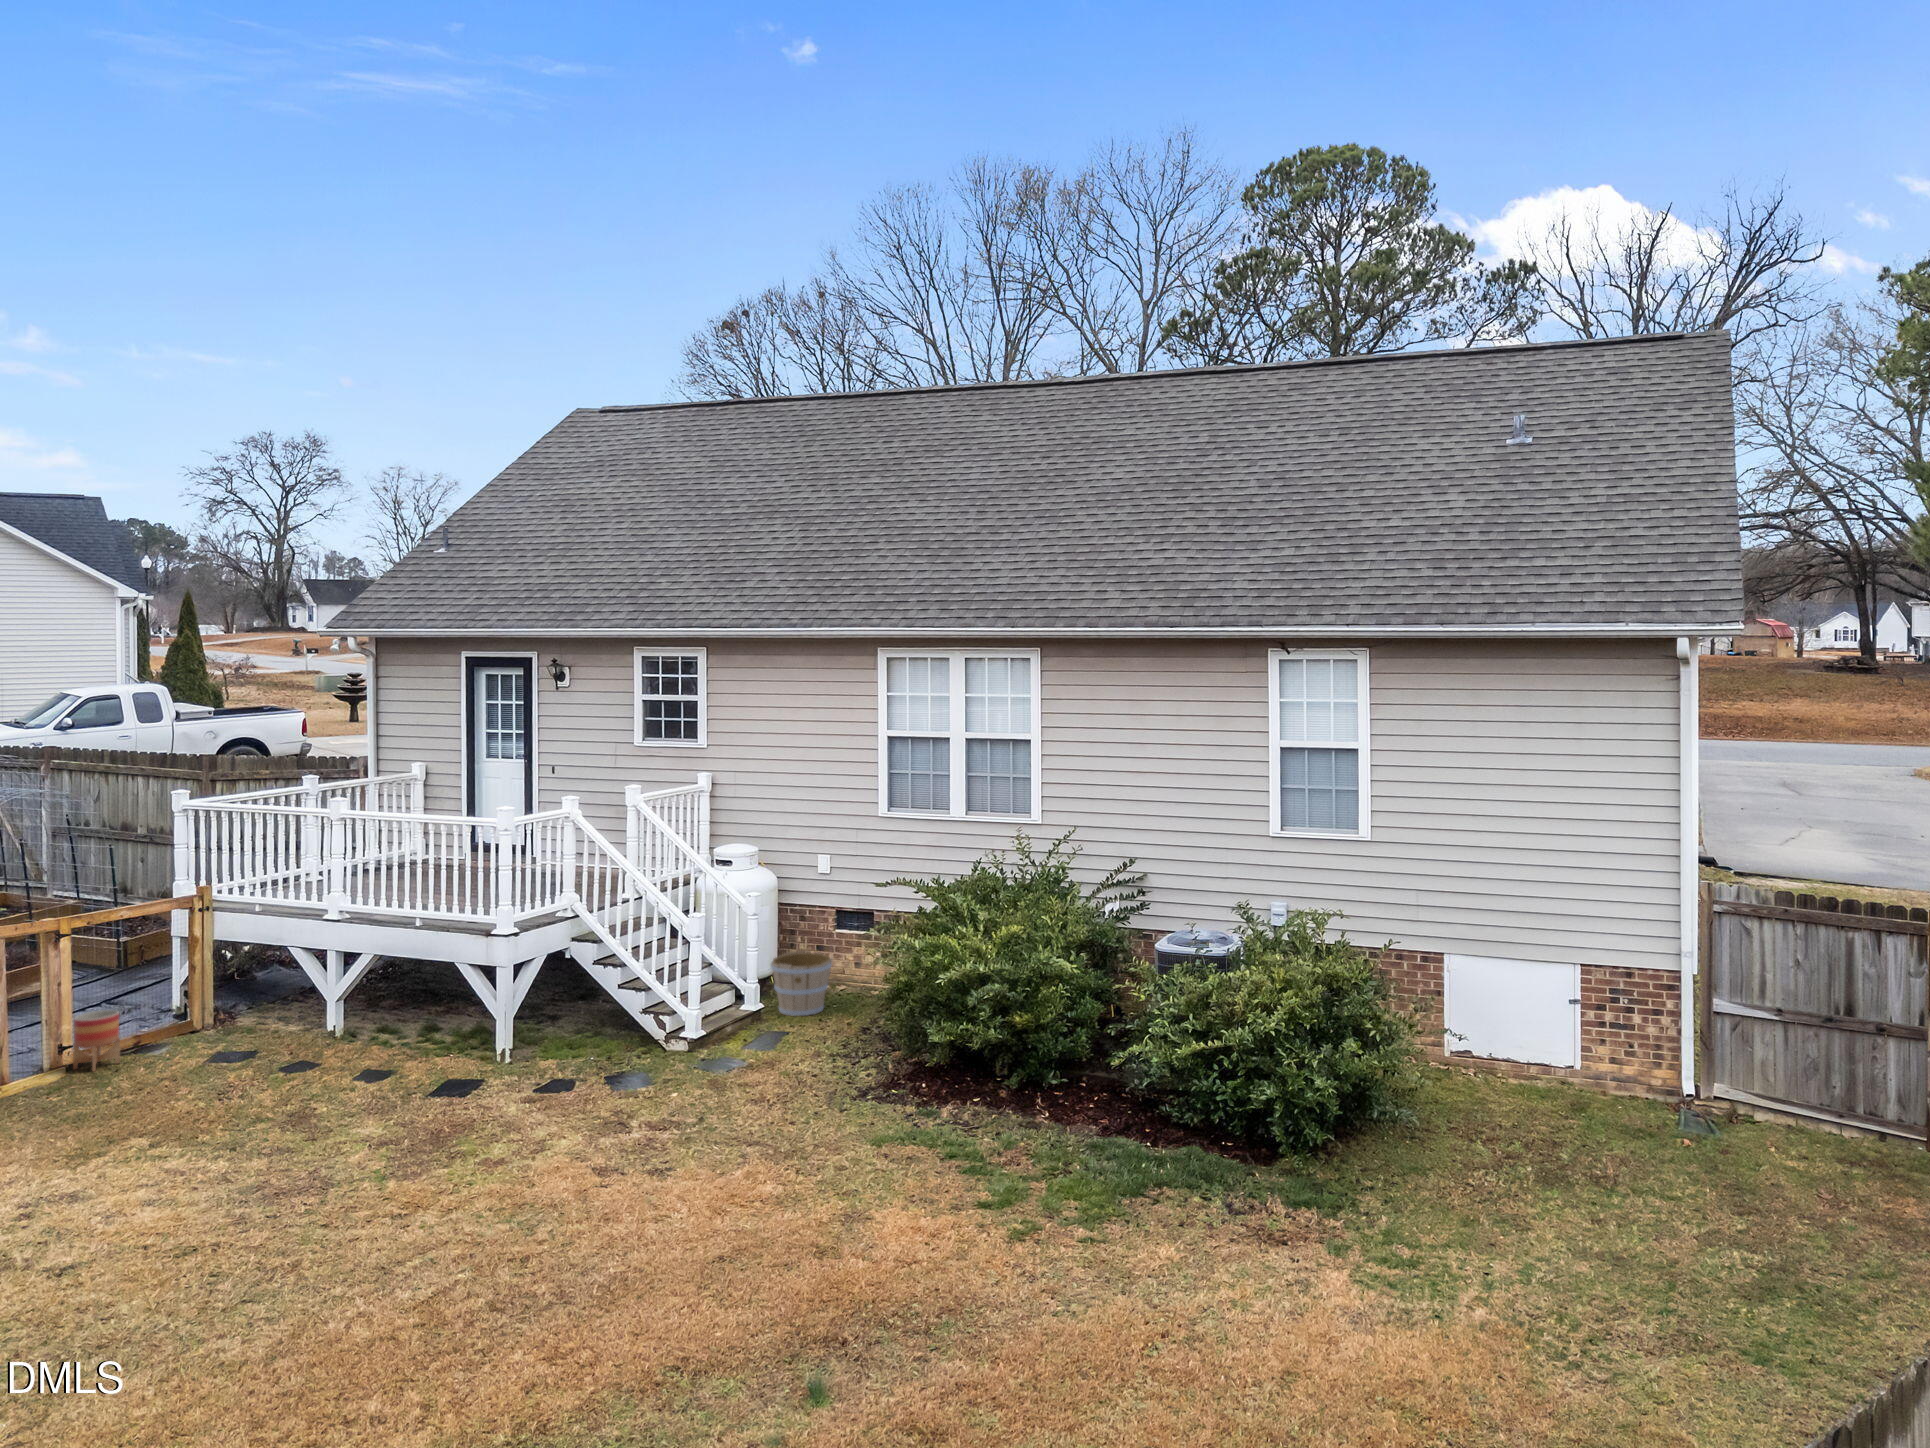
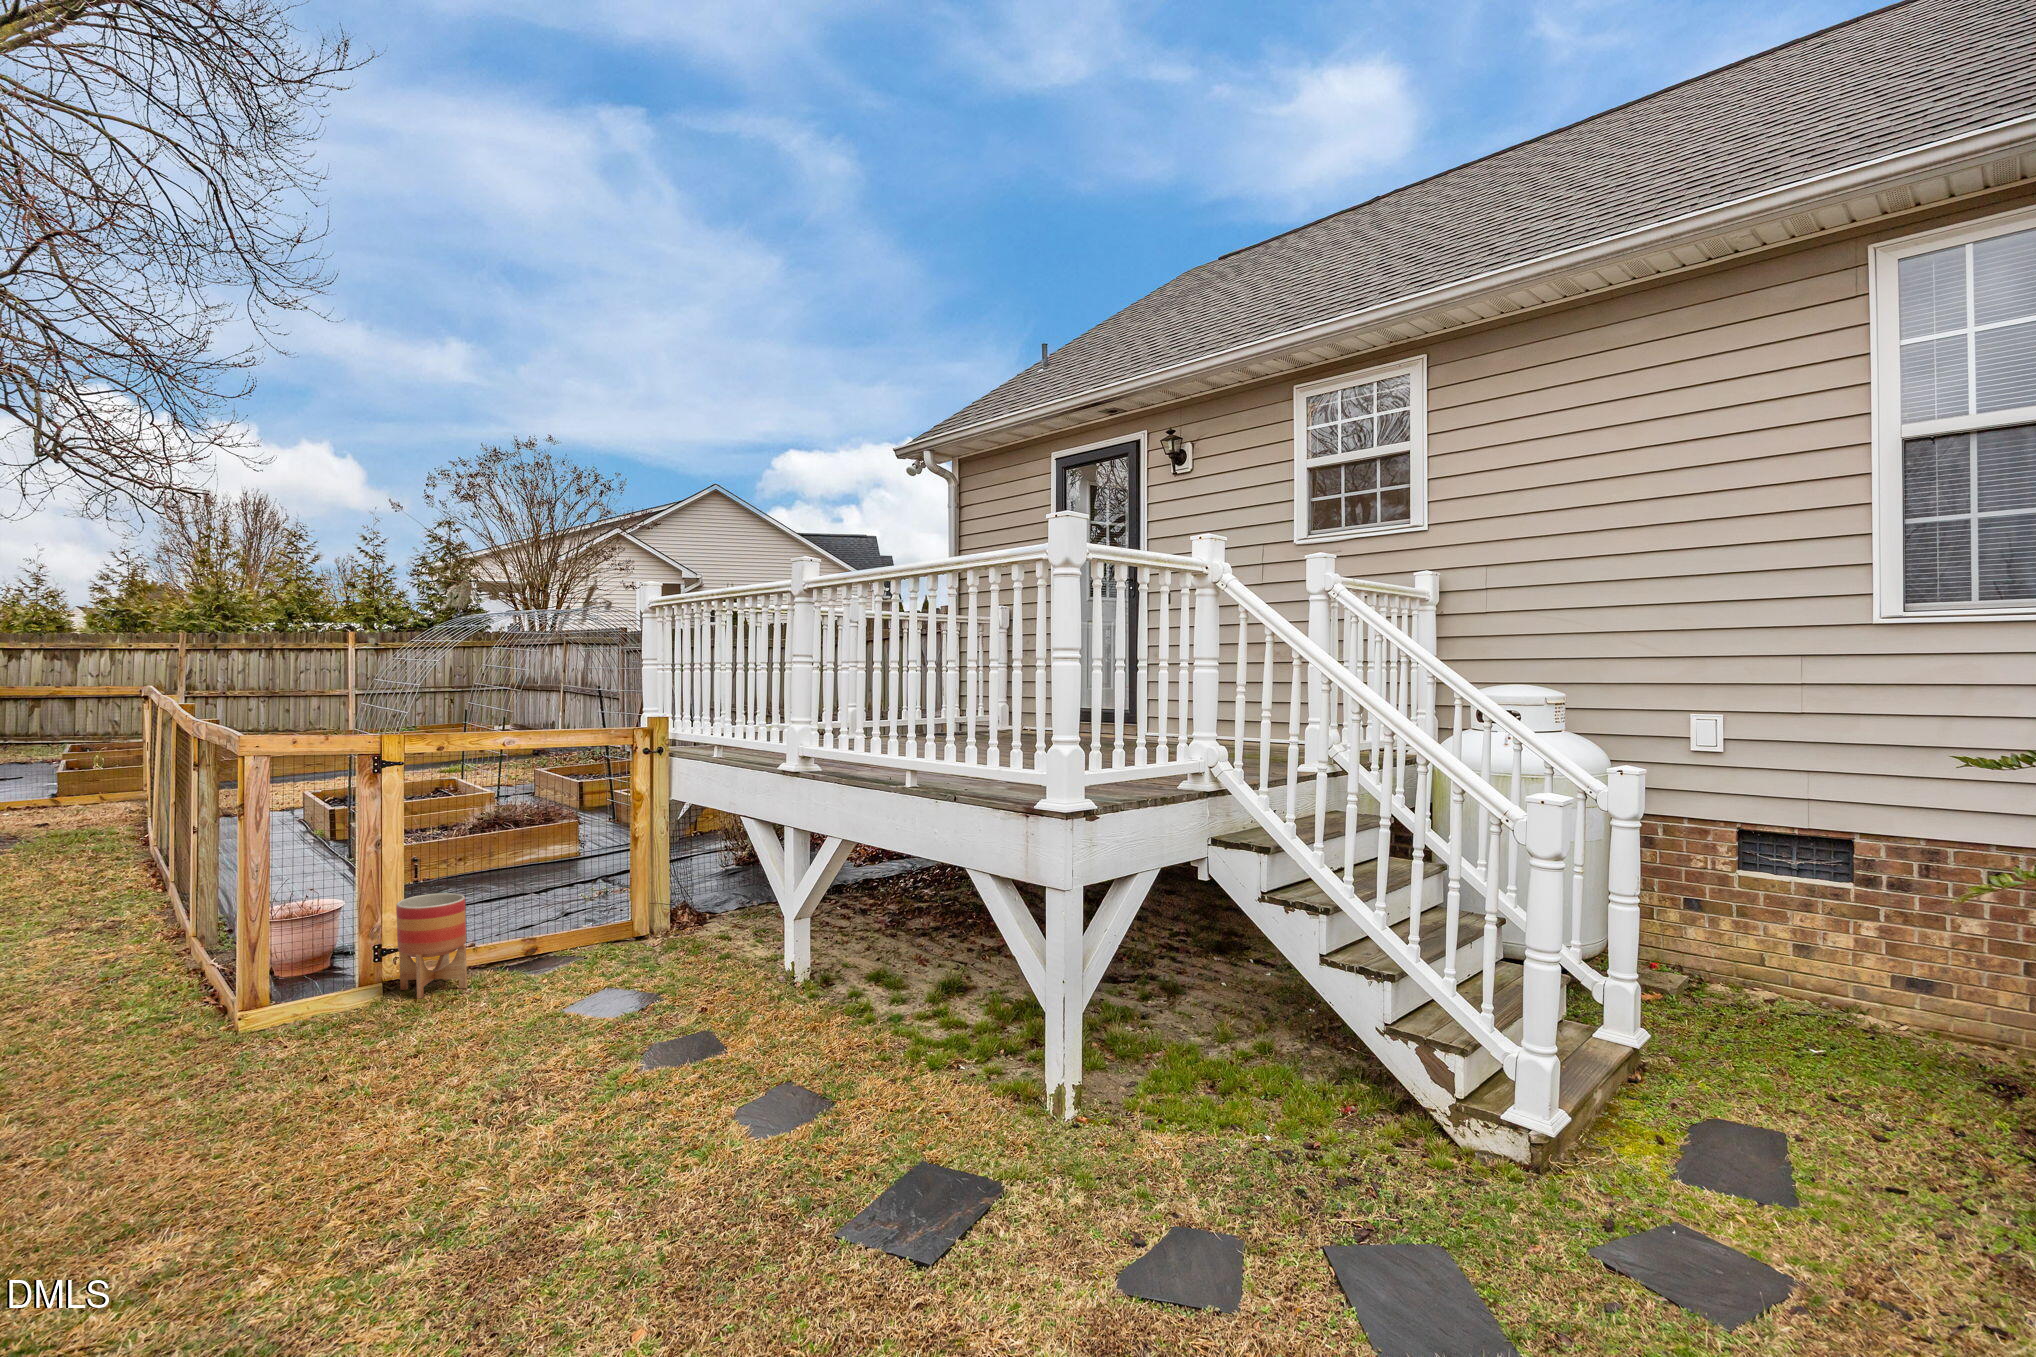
wooden bucket: present [770,952,832,1016] -> none [1681,925,1876,1102]

